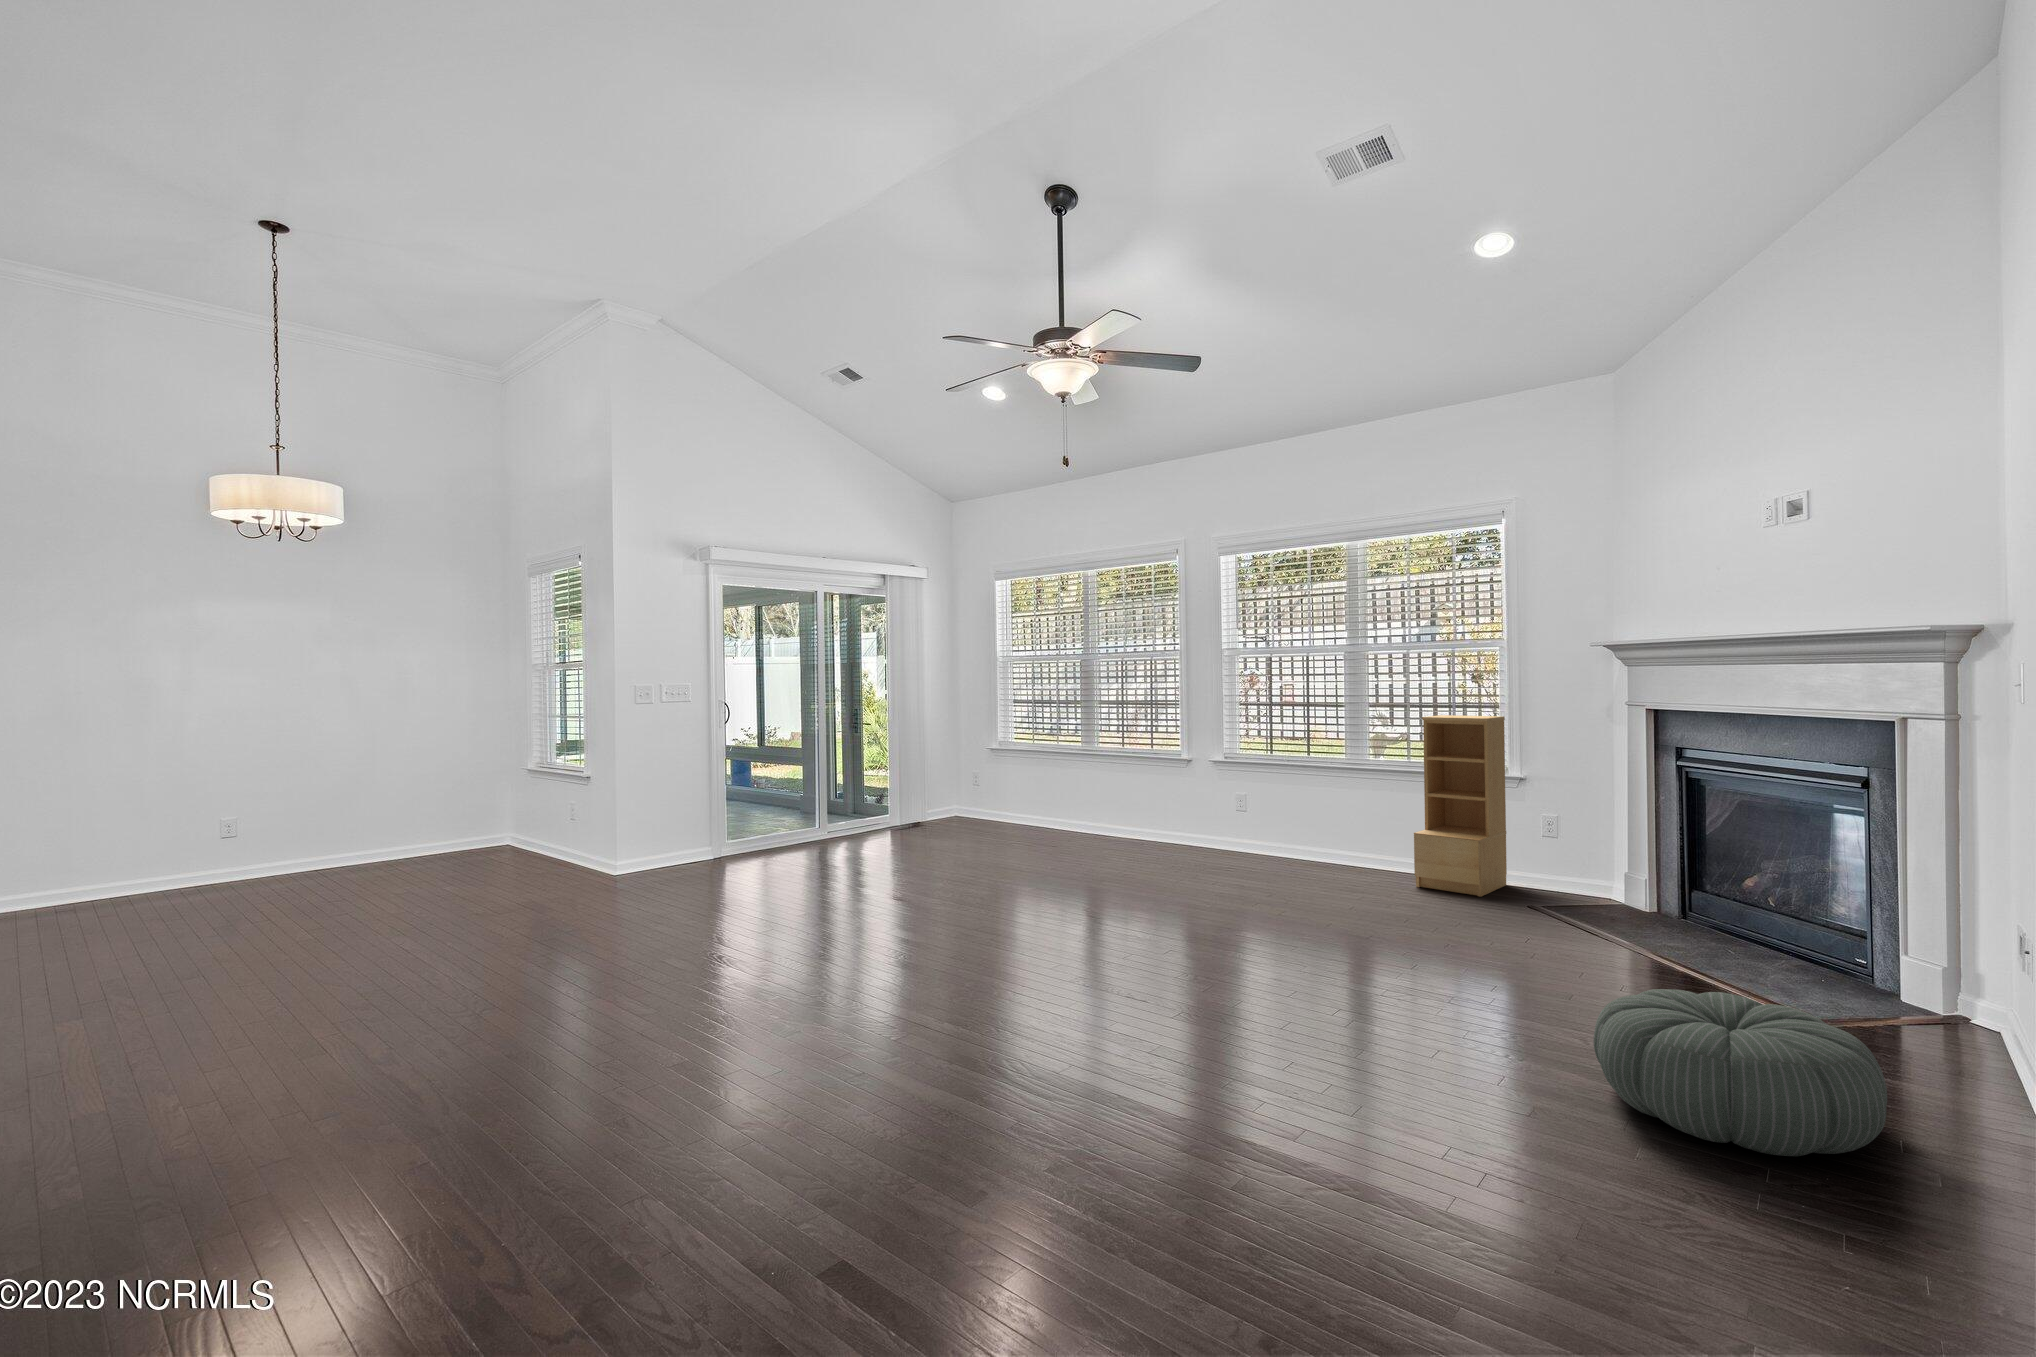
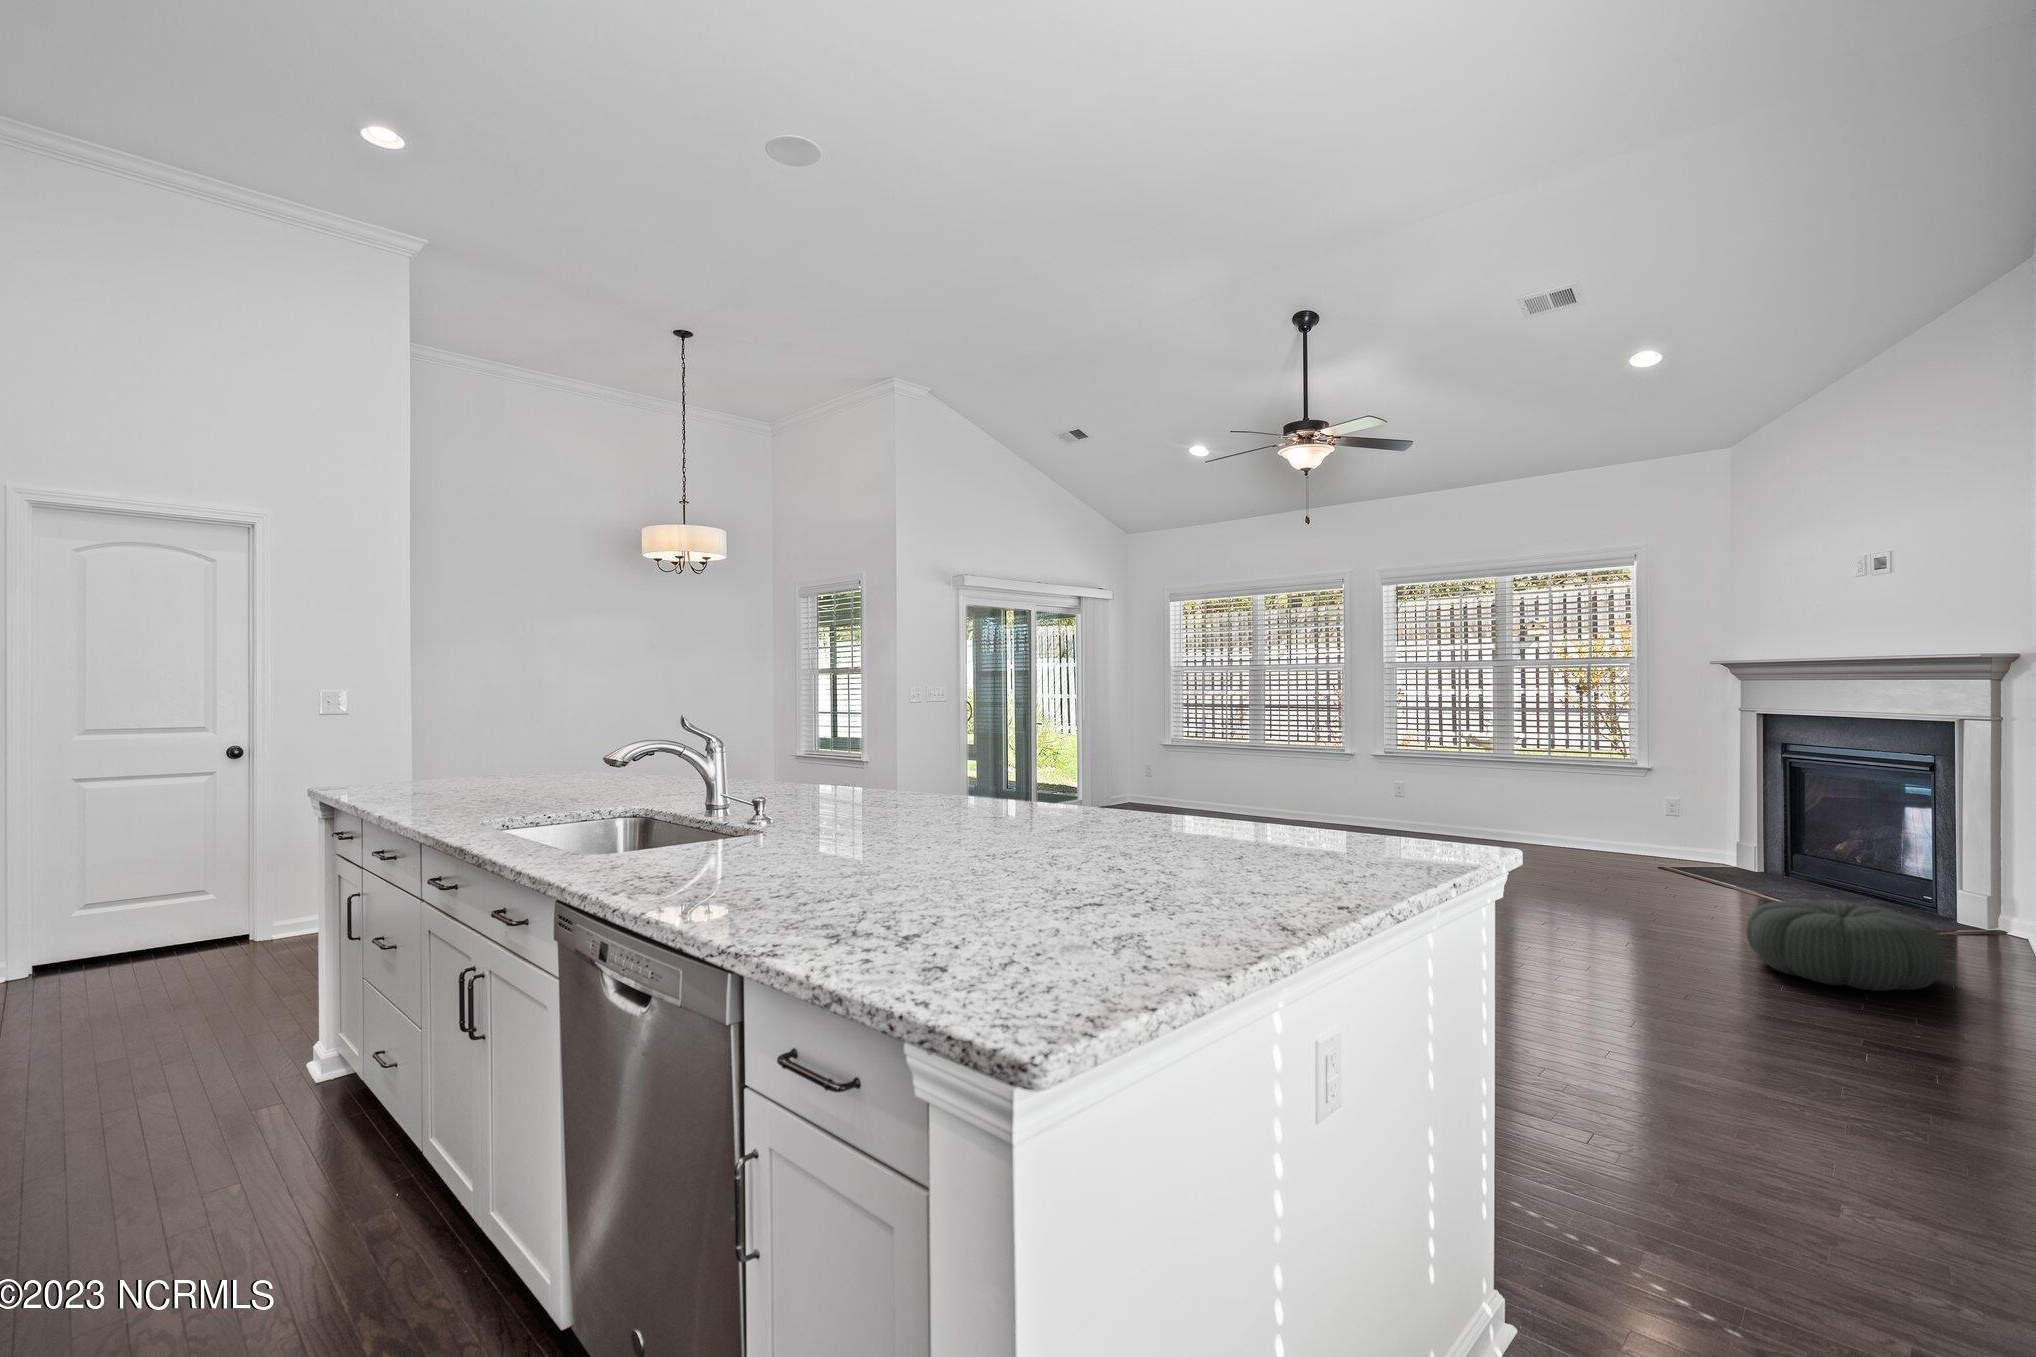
bookshelf: present [1414,715,1507,897] -> none [1561,718,1637,862]

